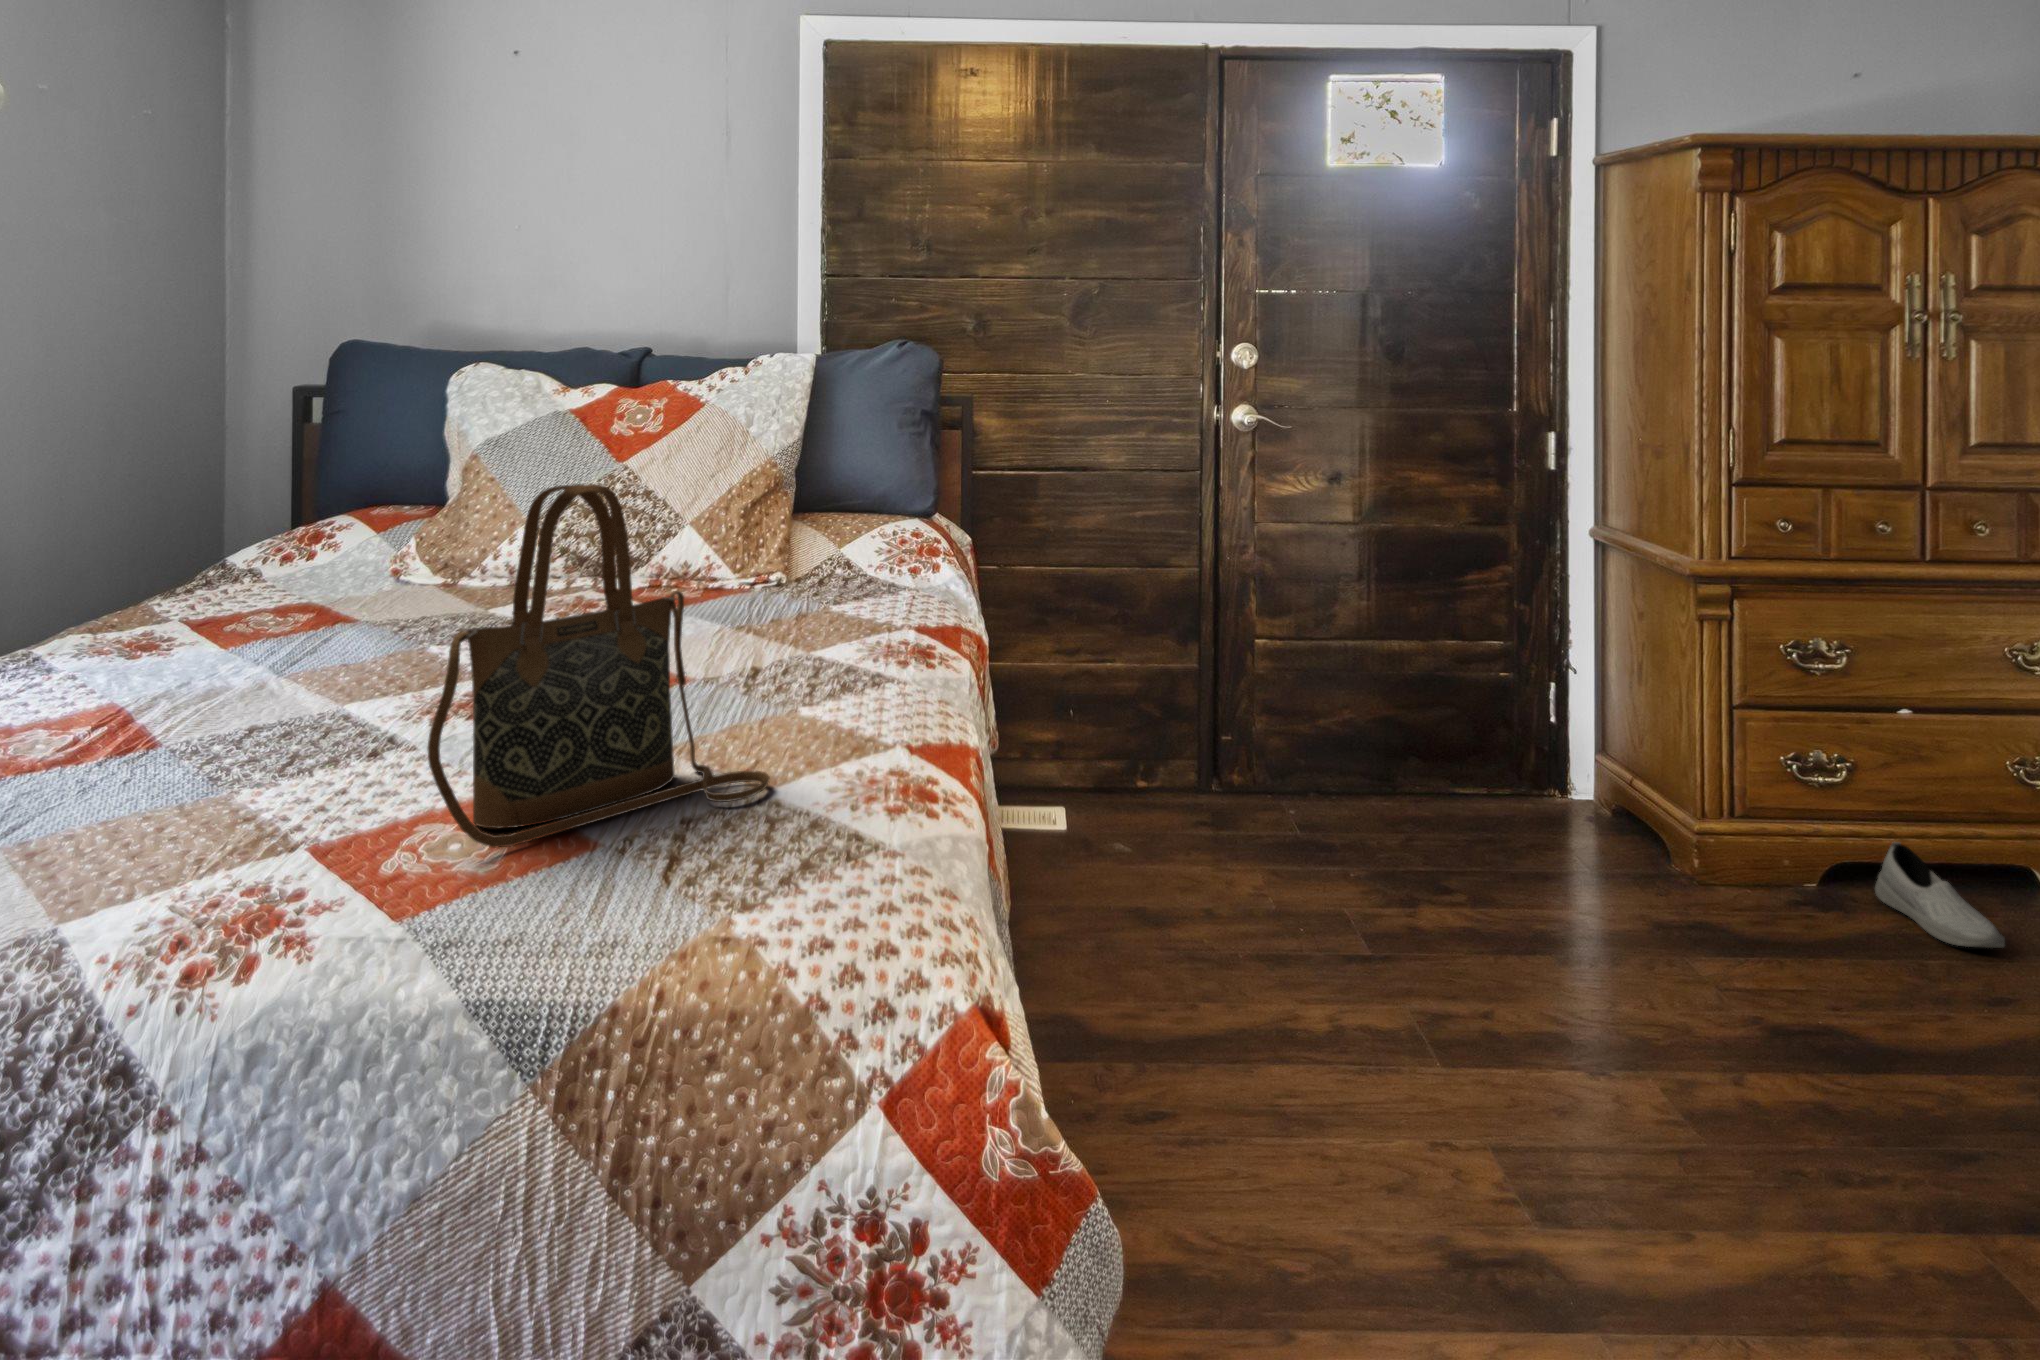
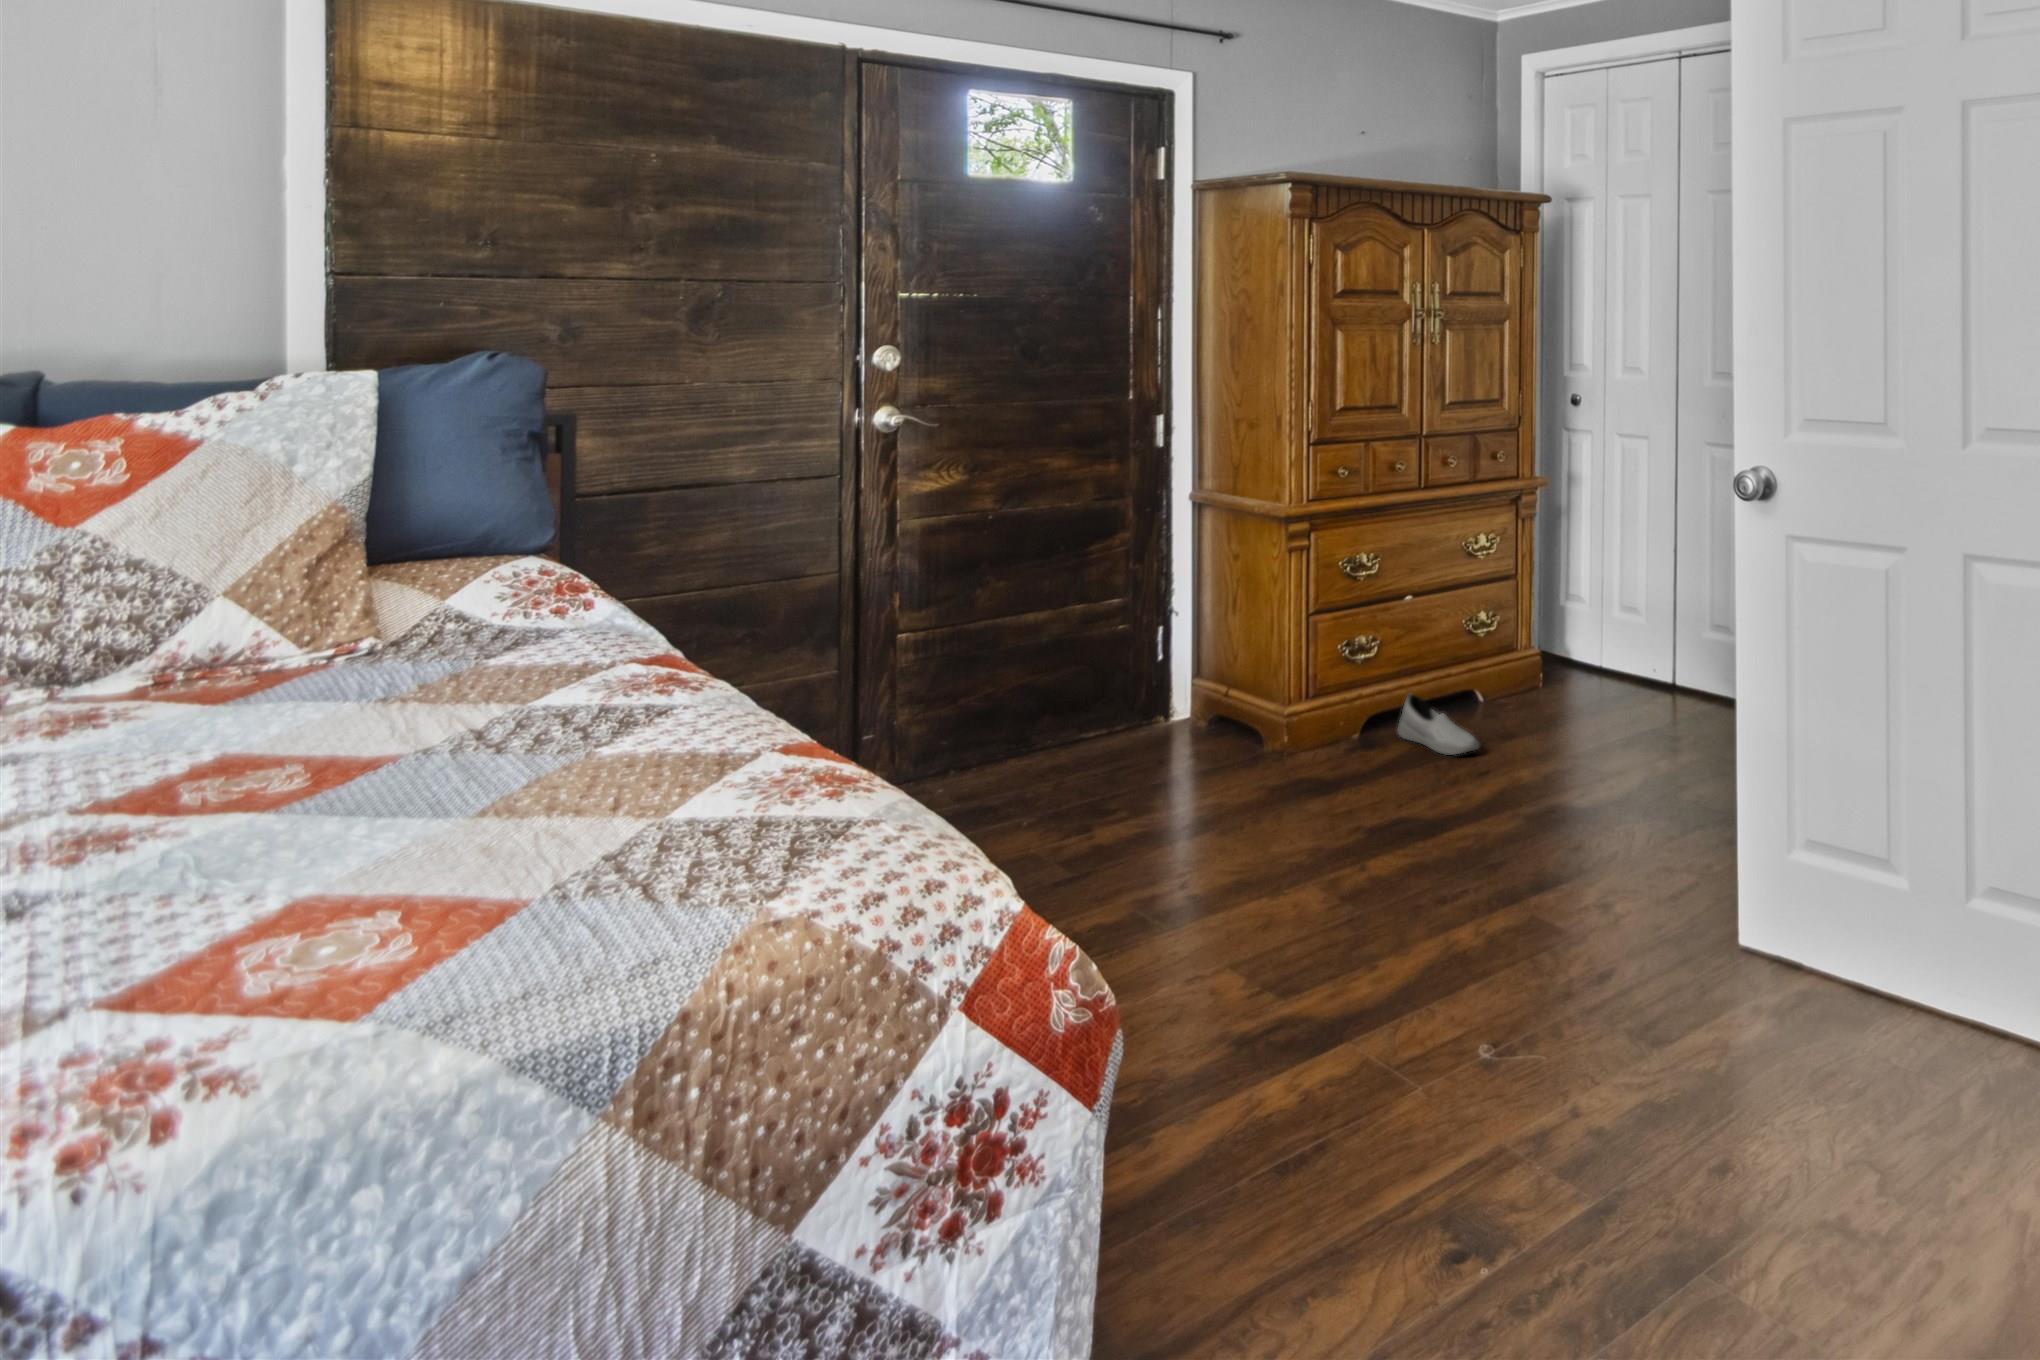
handbag: present [428,484,770,848] -> none [297,508,675,924]

